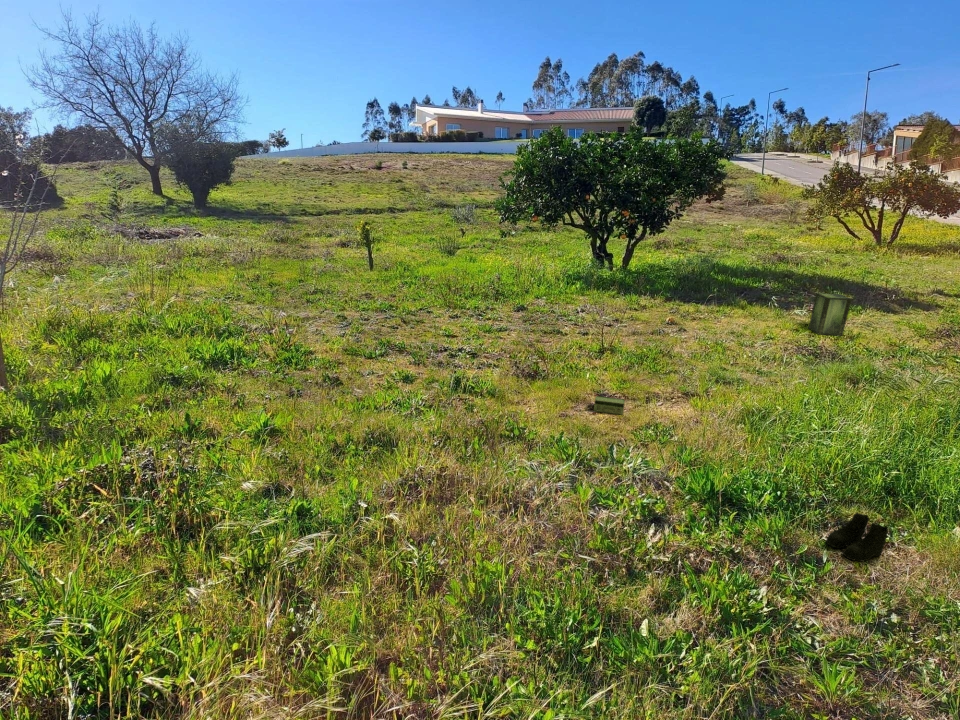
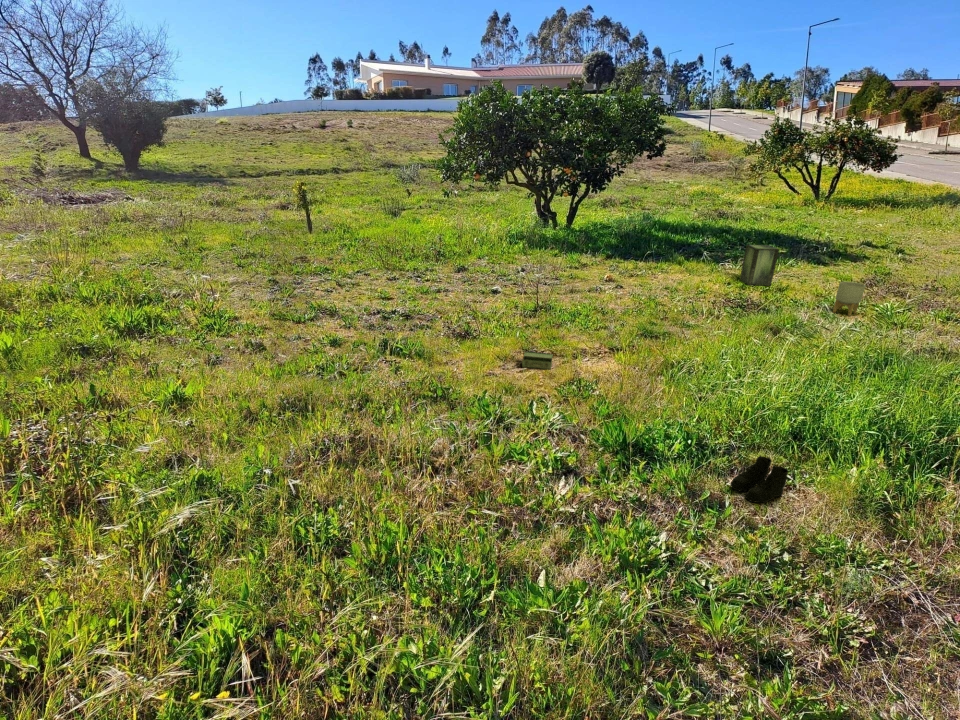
planter: none [912,335,948,371] -> present [833,282,866,316]

